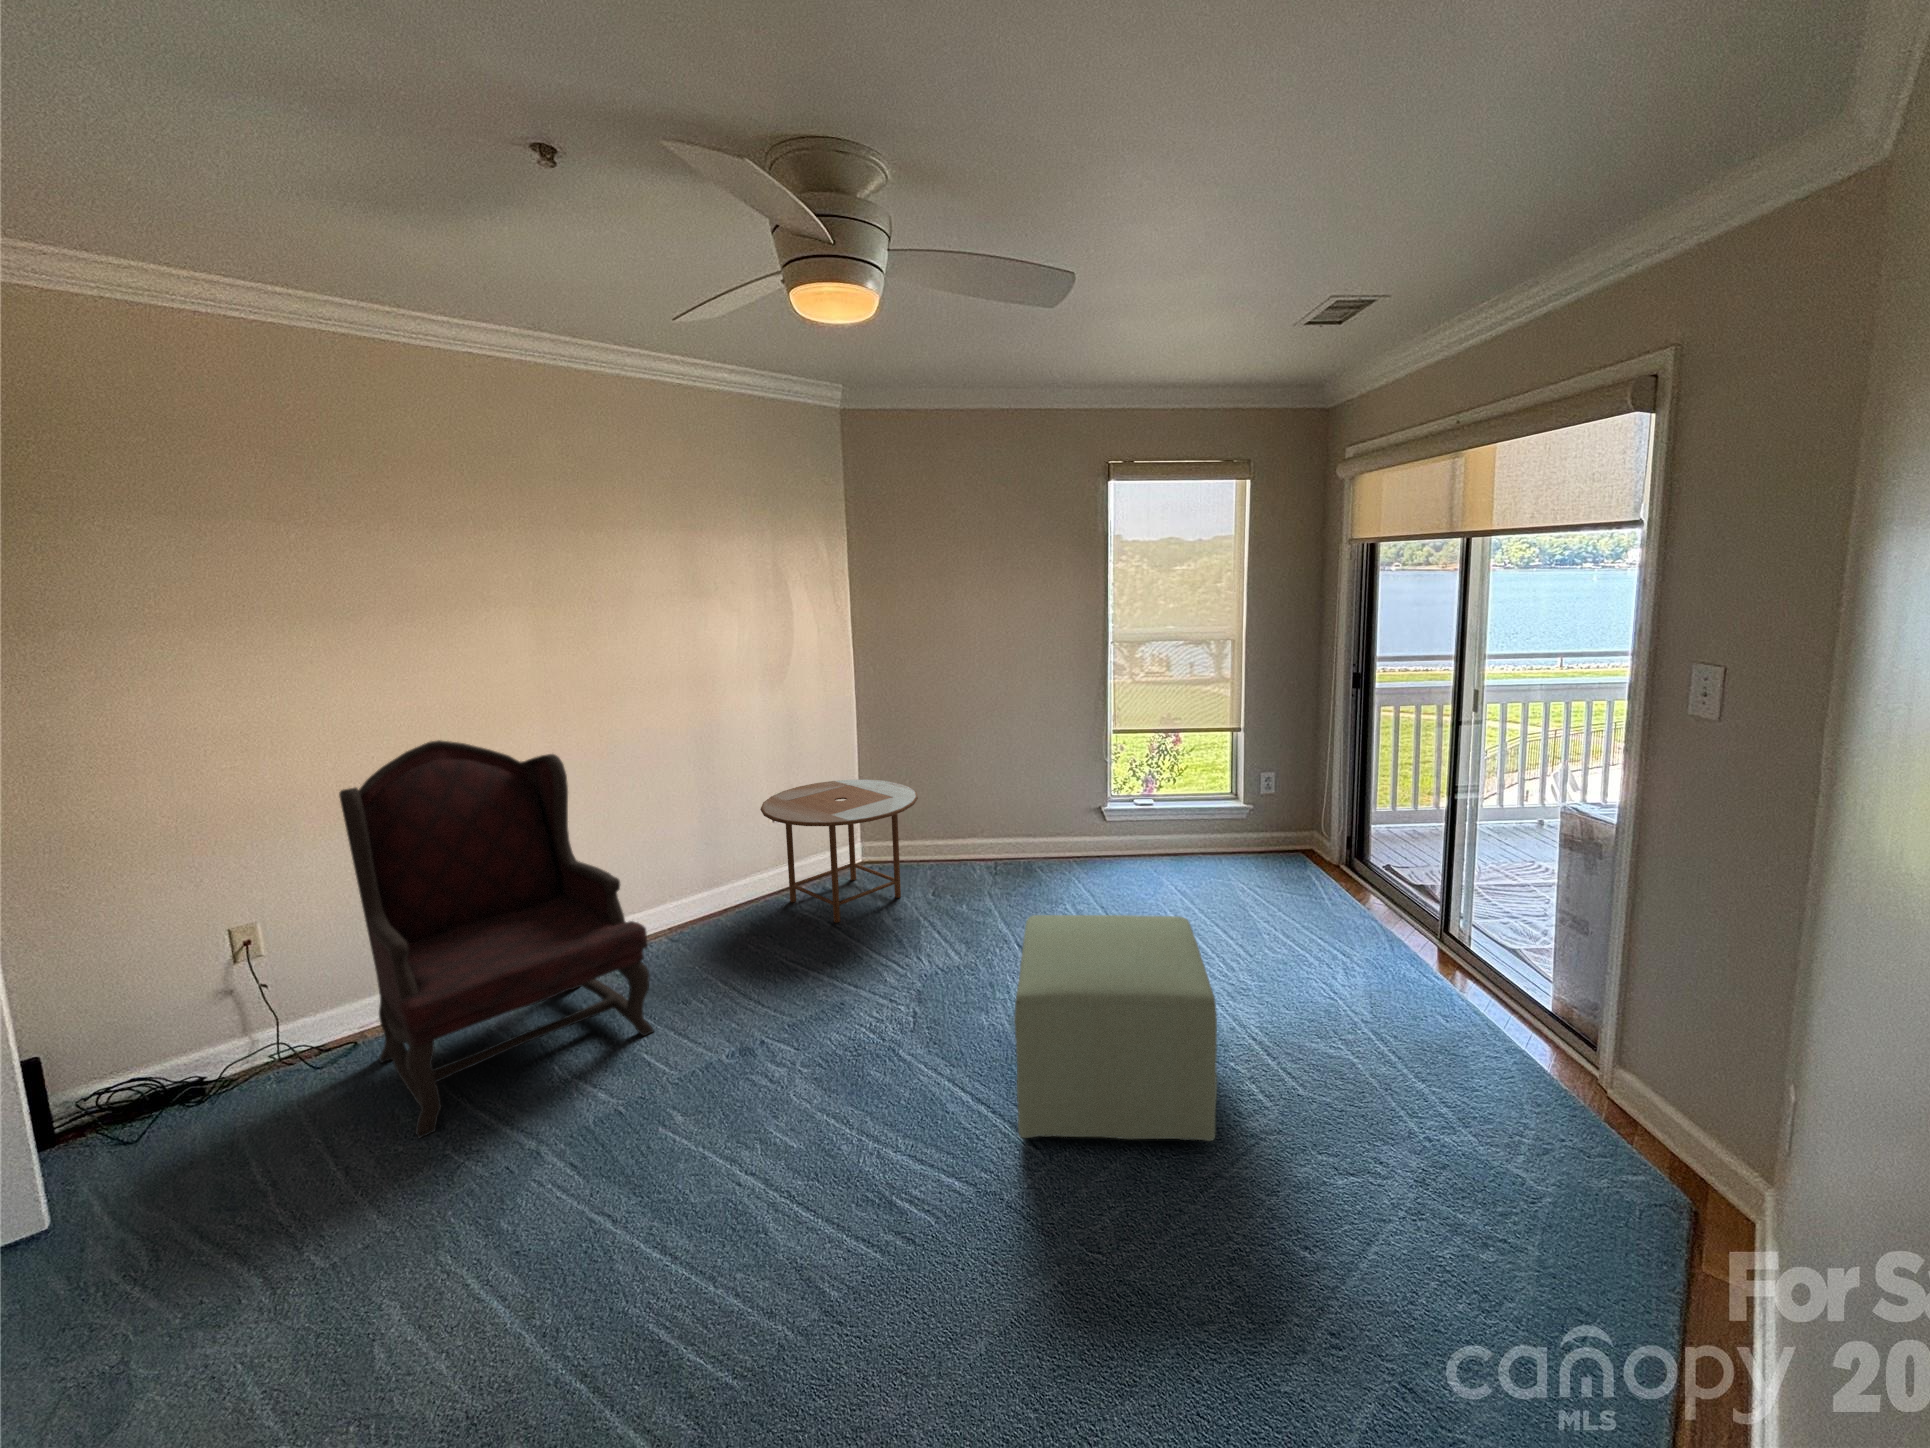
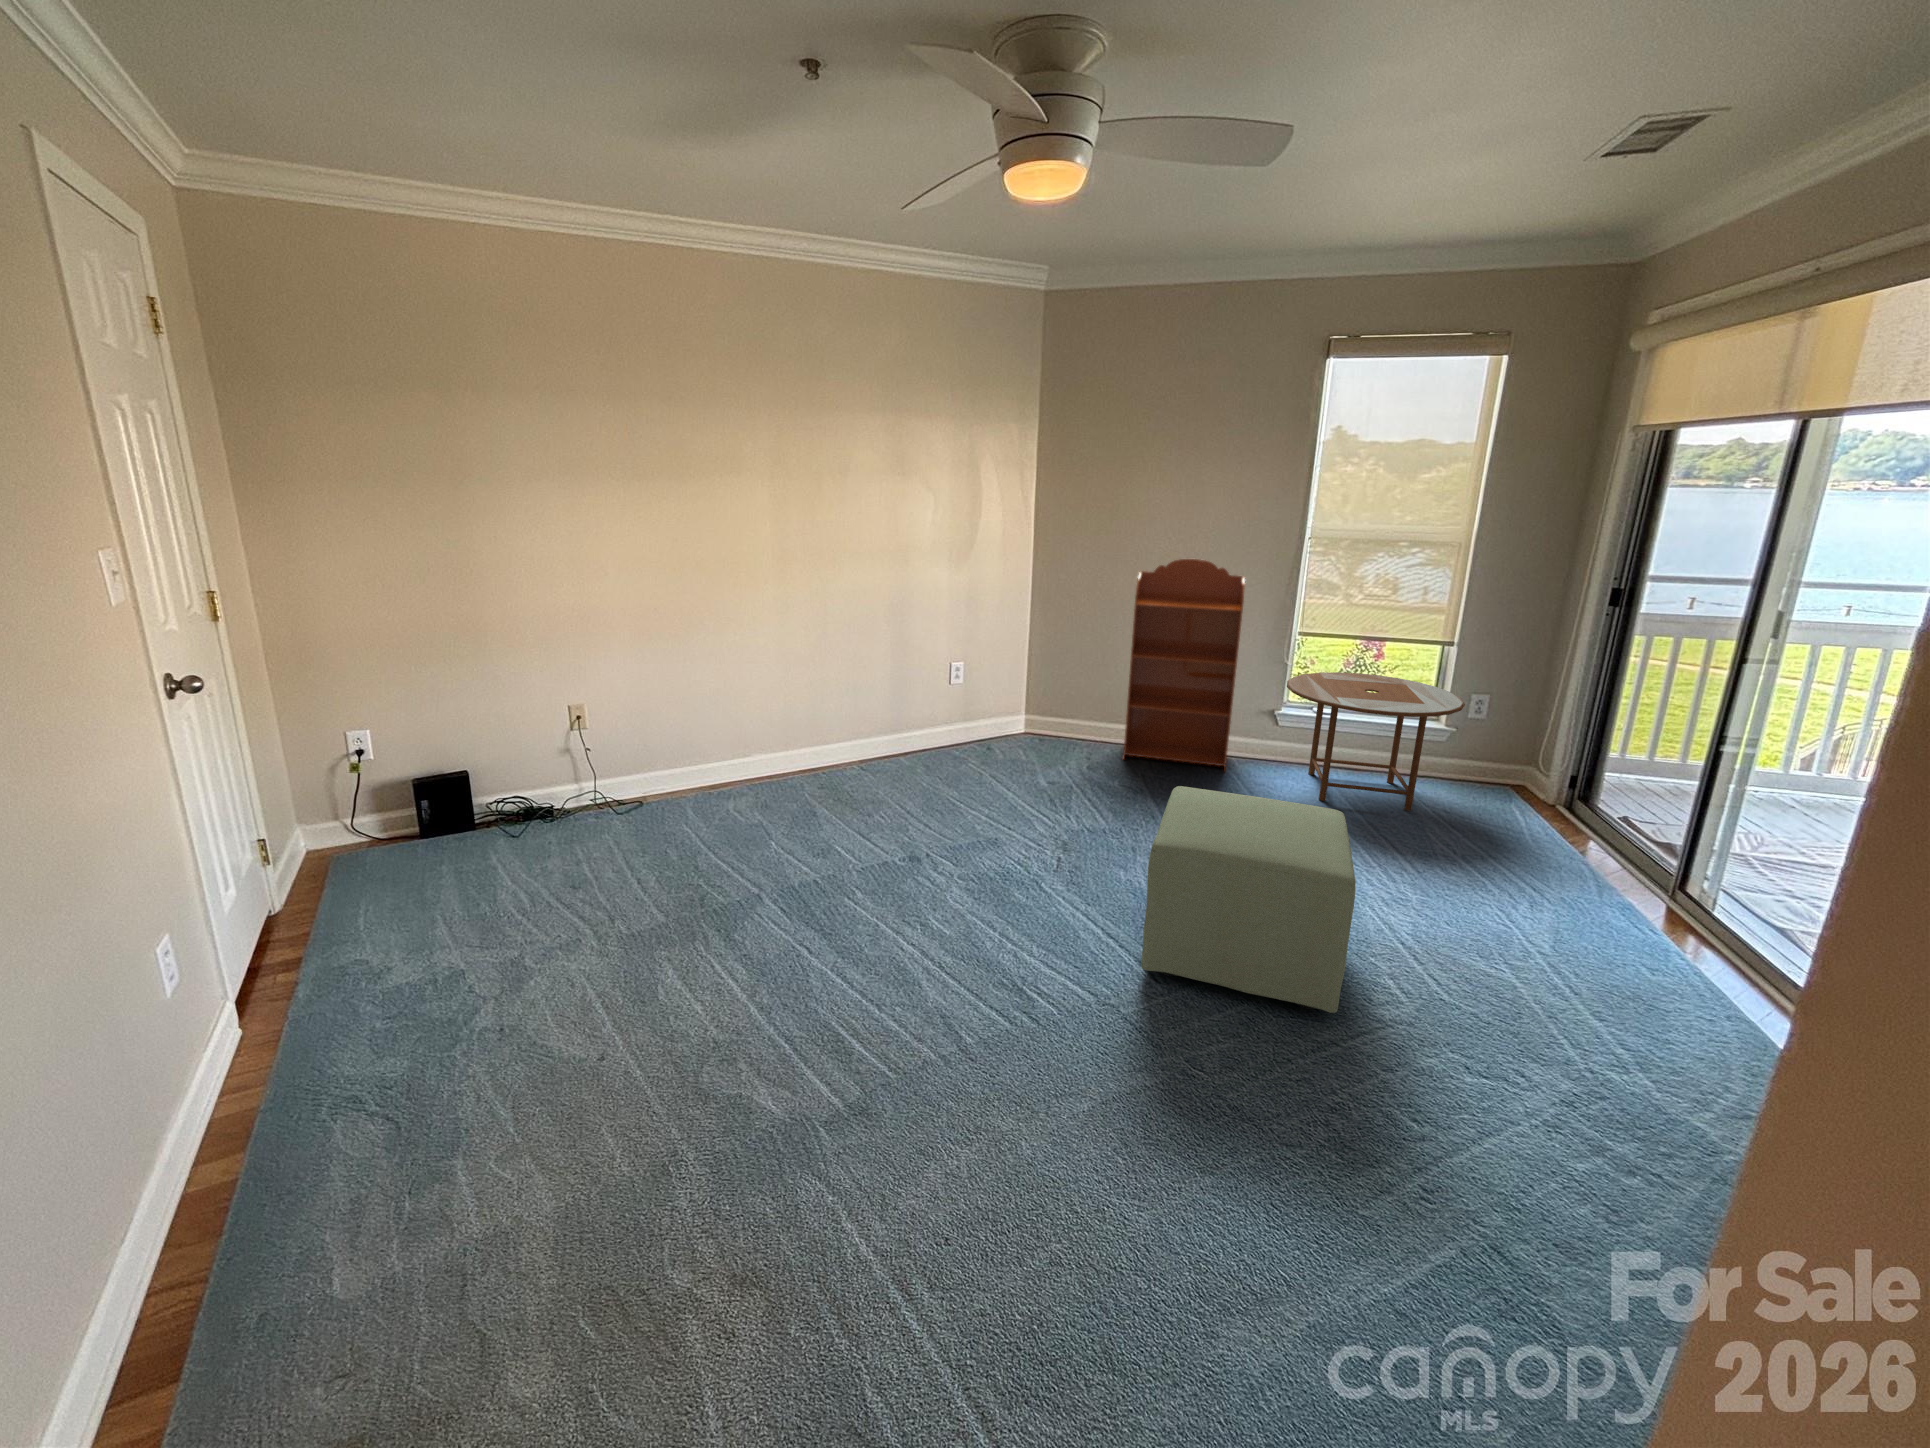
bookcase: none [963,669,1067,877] -> present [1123,559,1245,771]
armchair: present [339,740,654,1138] -> none [635,581,843,871]
side table: present [760,780,918,922] -> present [1287,672,1465,811]

